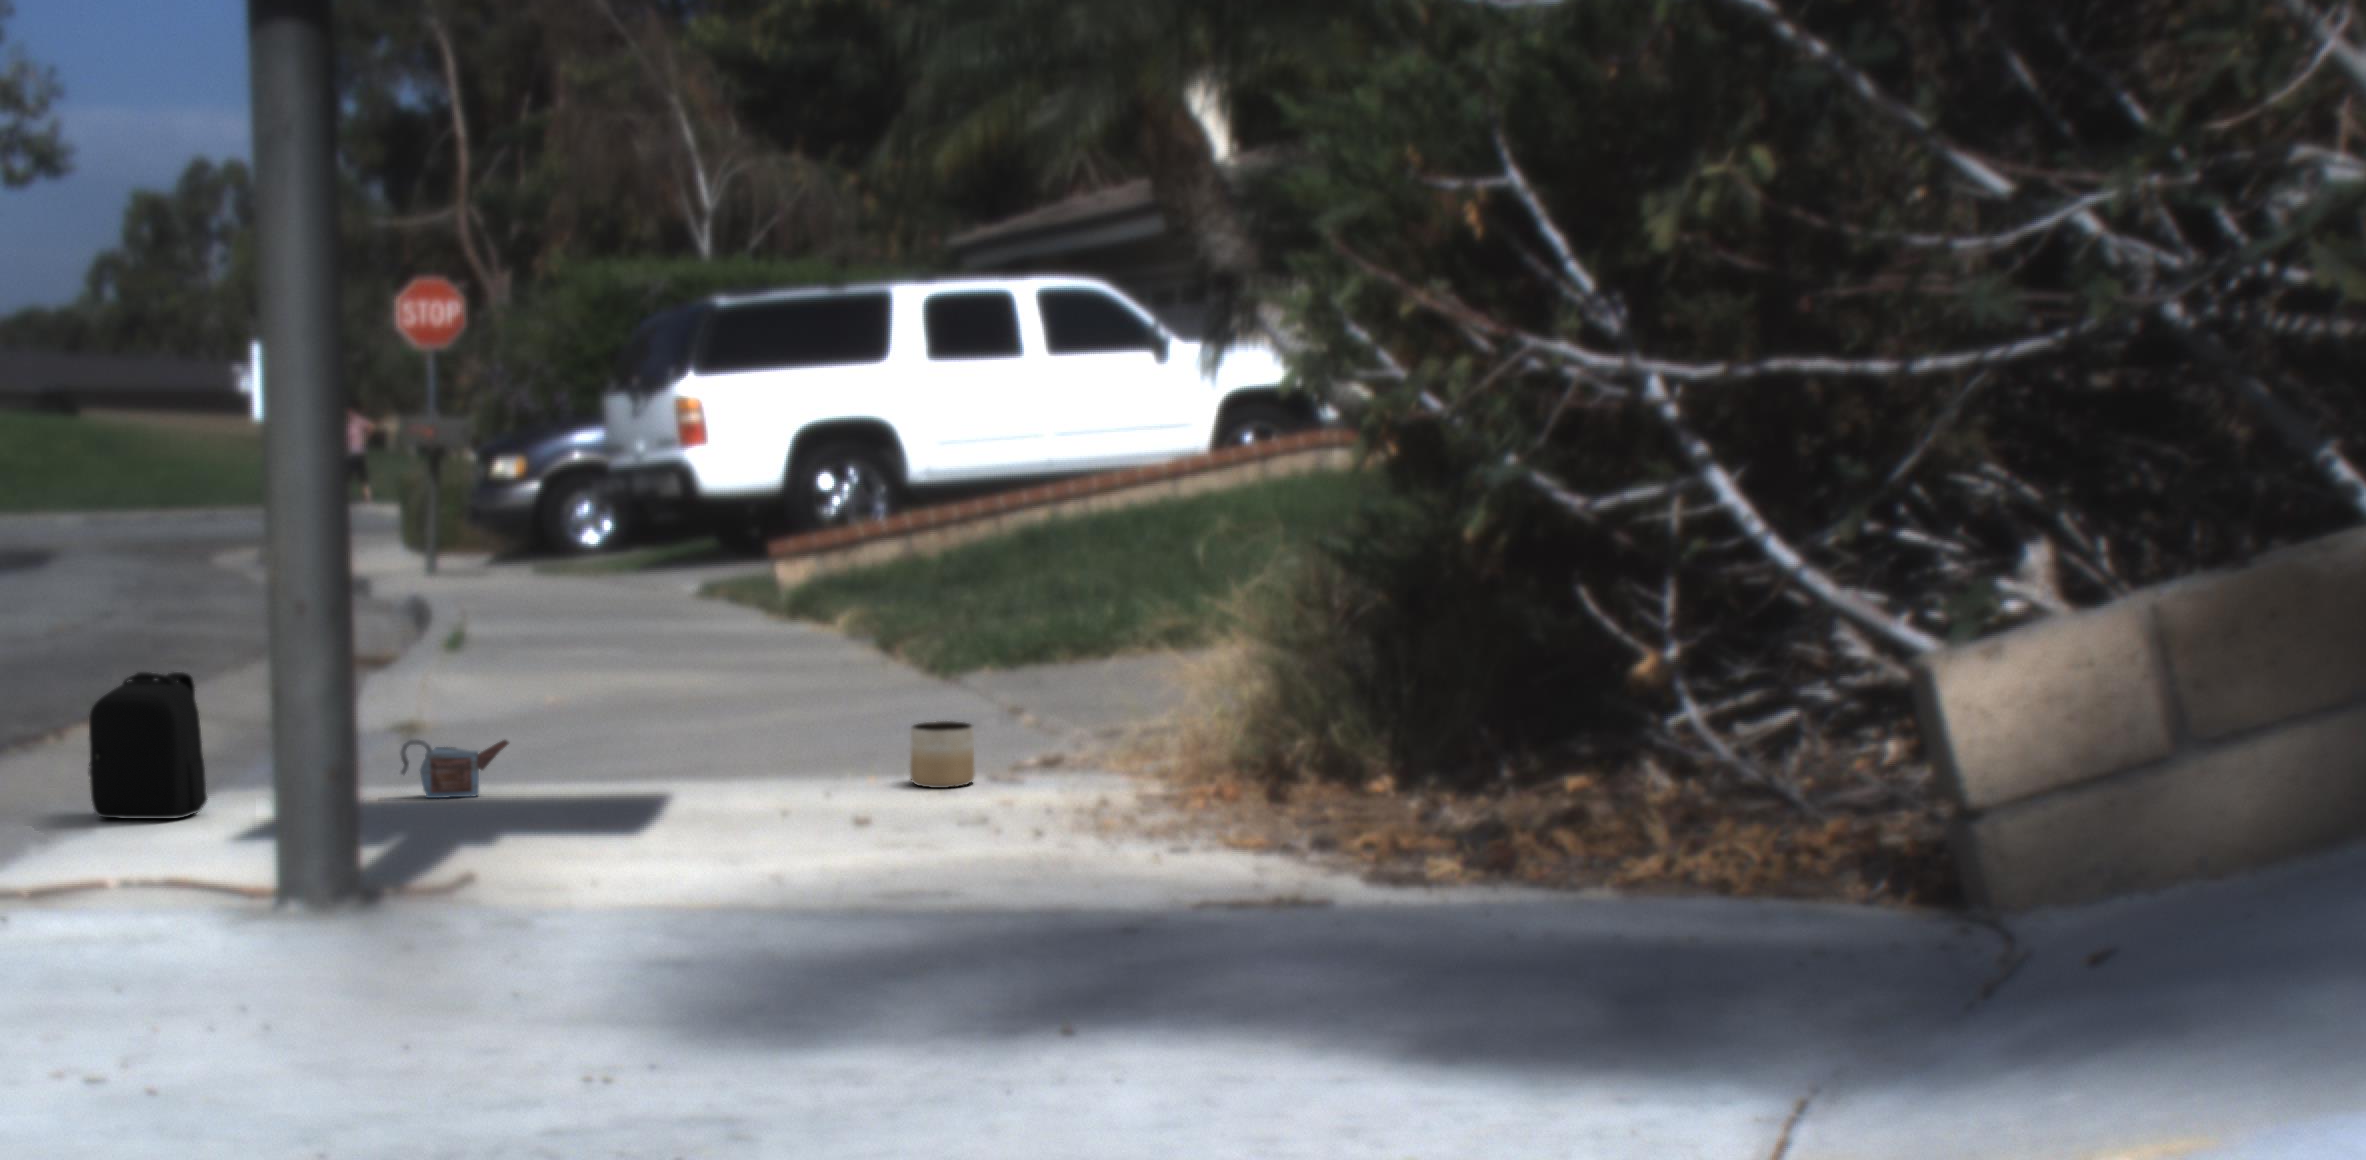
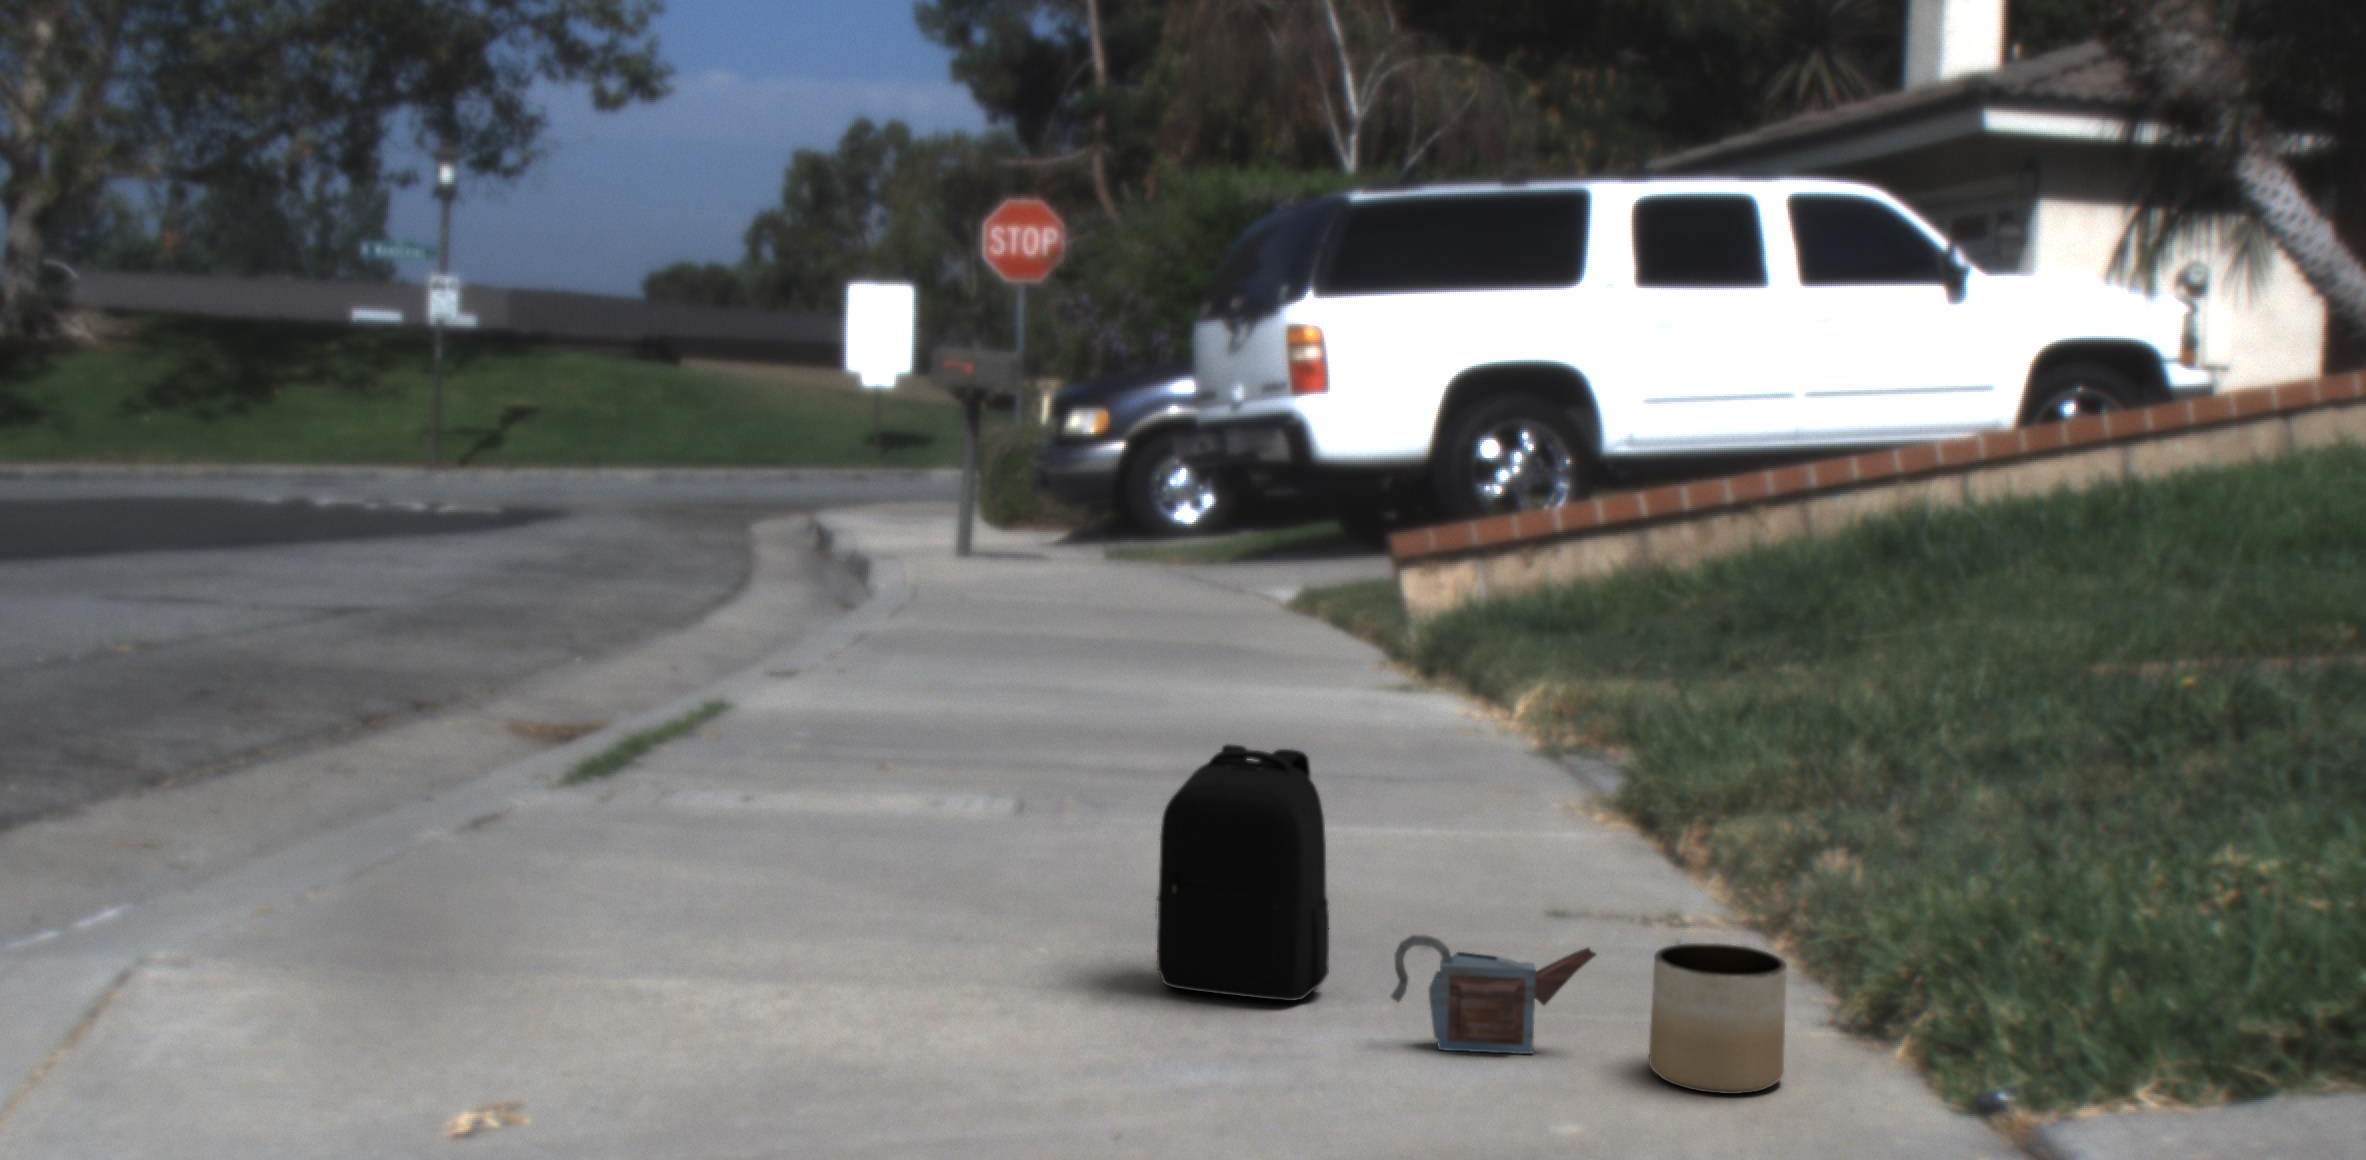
backpack: present [88,672,207,819] -> present [1156,745,1329,1001]
watering can: present [401,739,509,798] -> present [1391,934,1596,1054]

